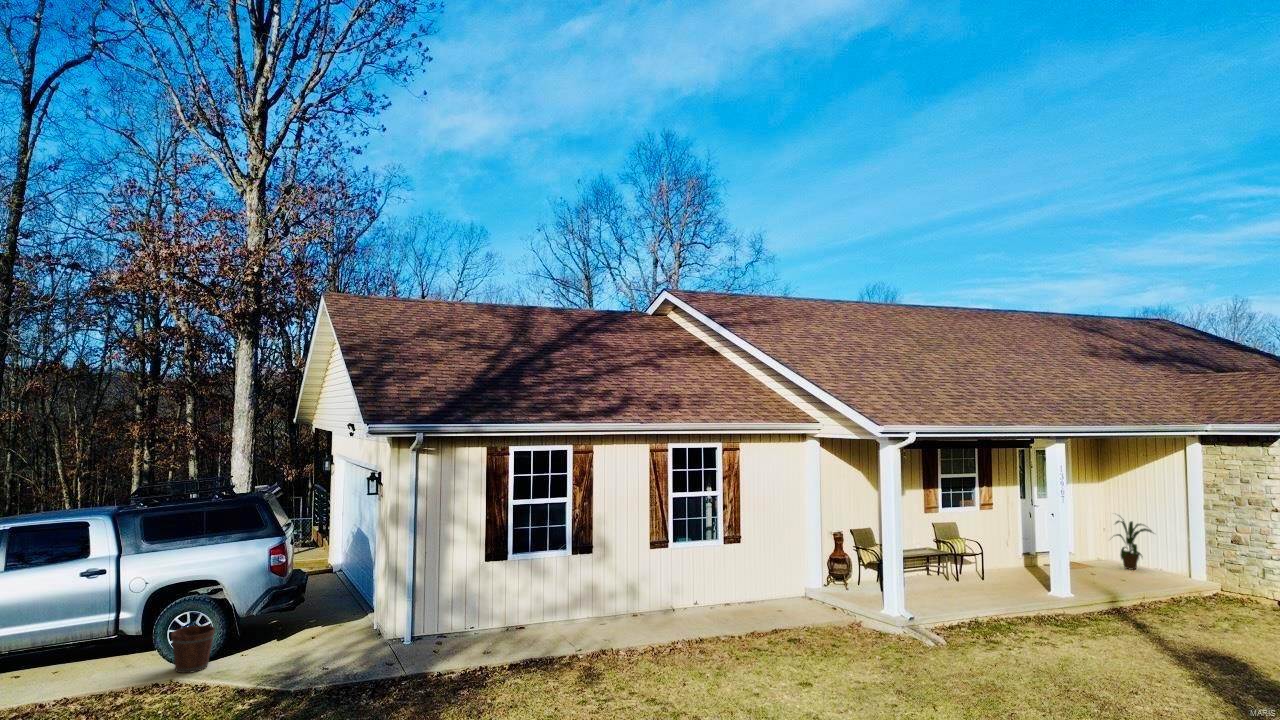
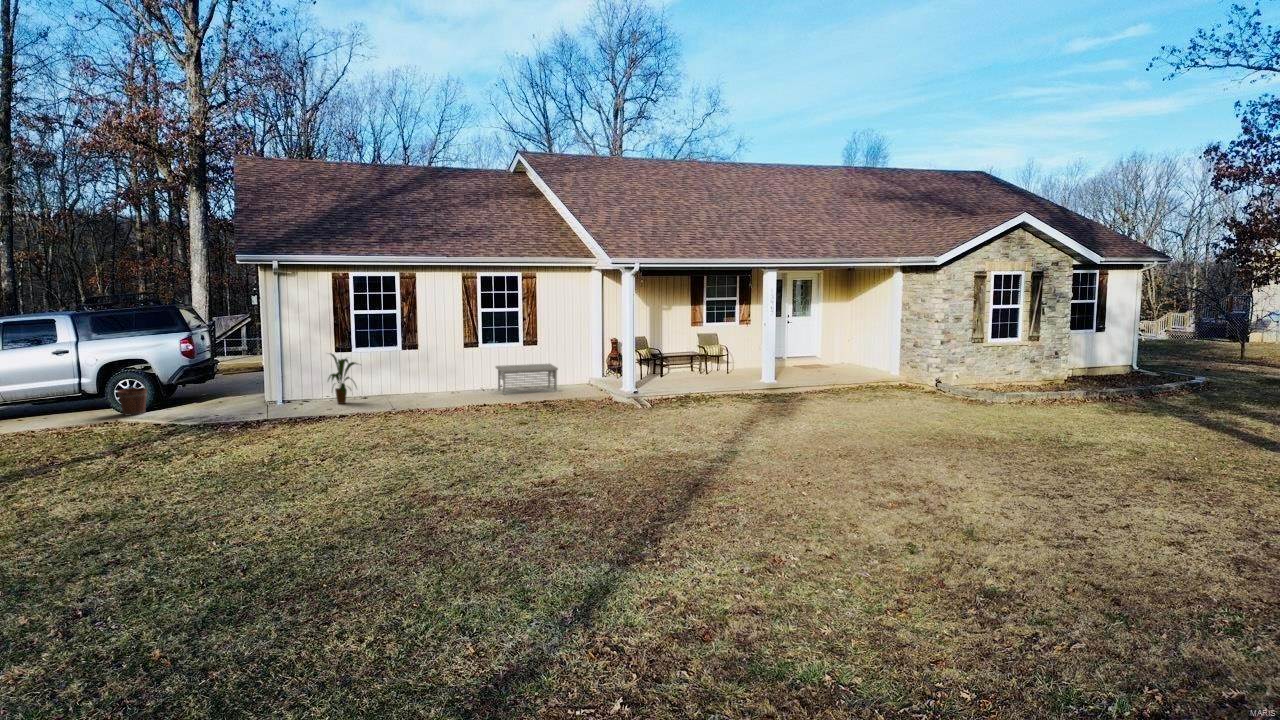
house plant: present [1116,519,1153,570] -> present [328,354,357,404]
storage bench: none [690,570,781,621] -> present [496,364,558,395]

